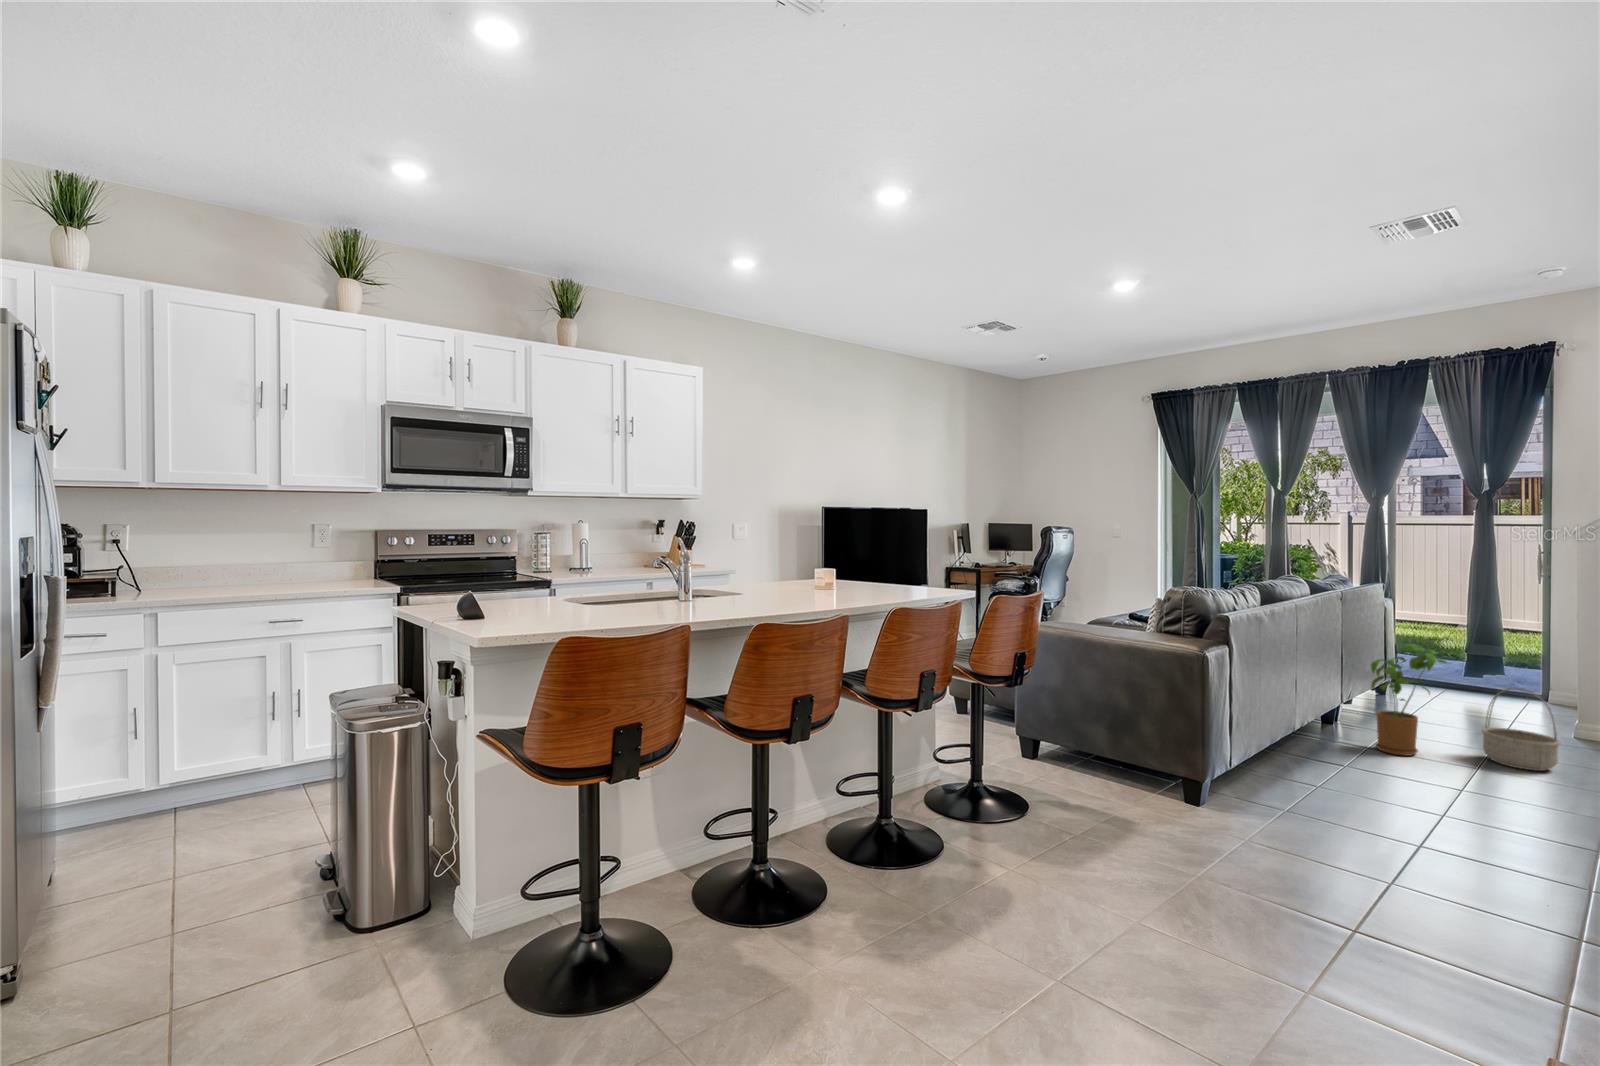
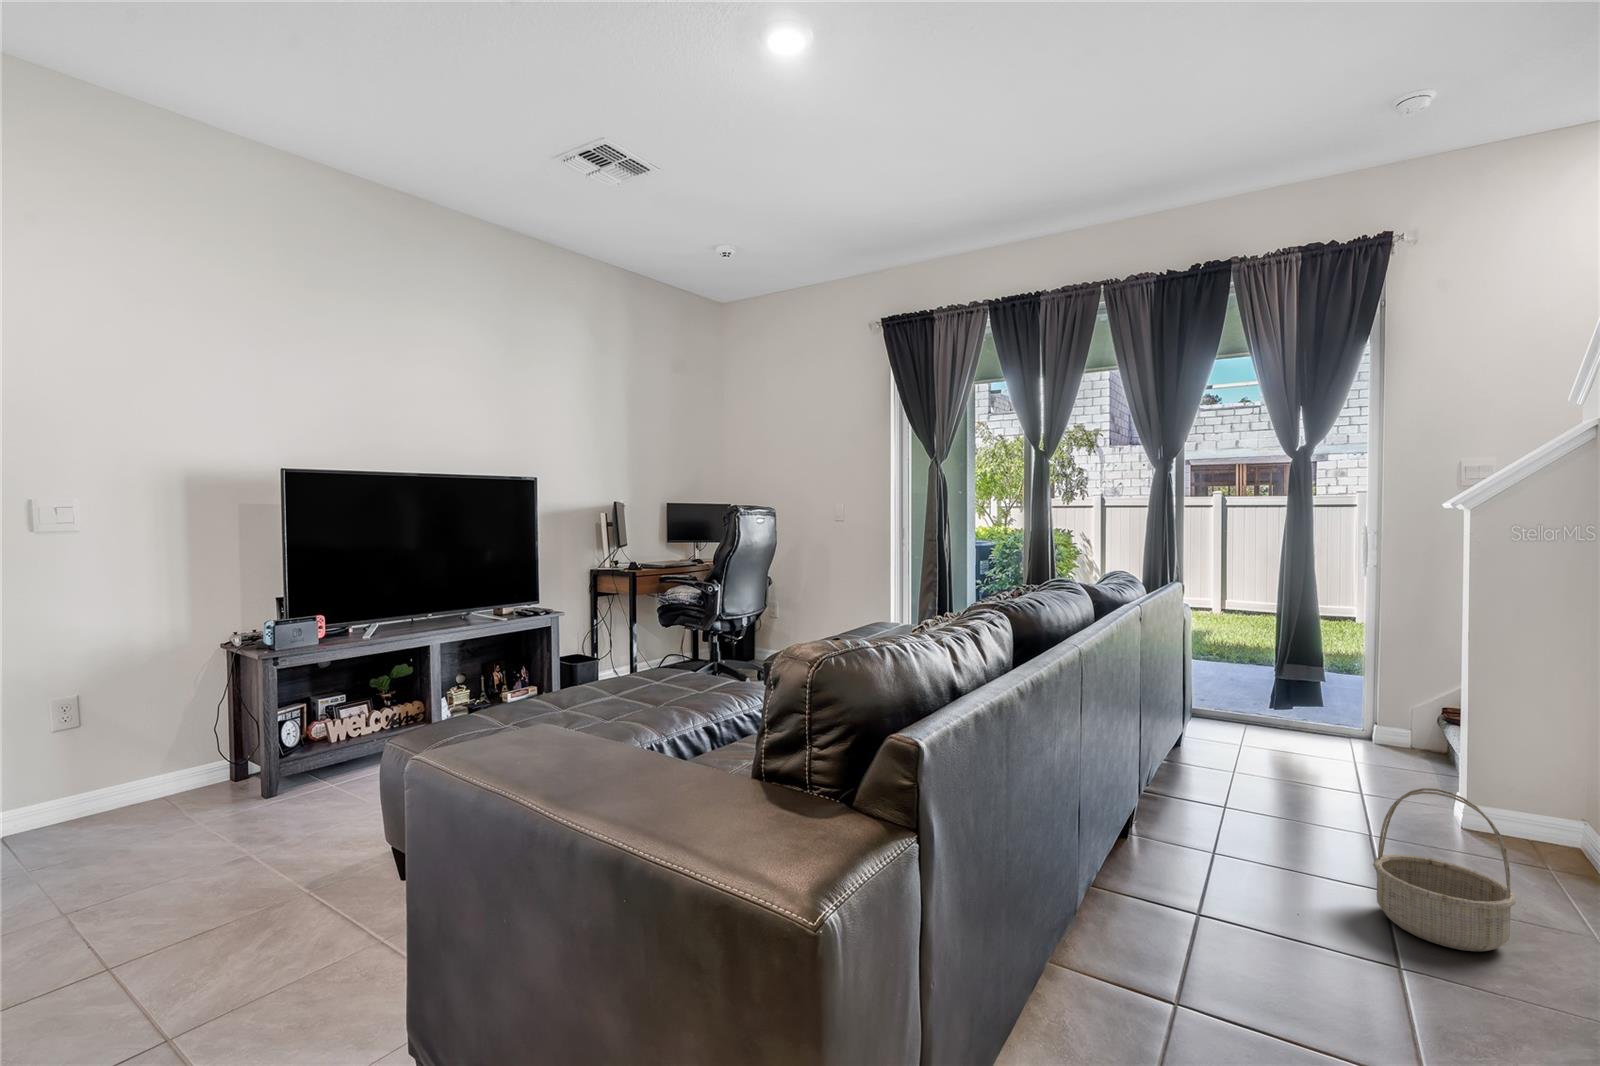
house plant: present [1371,644,1447,756] -> none [1194,716,1335,929]

